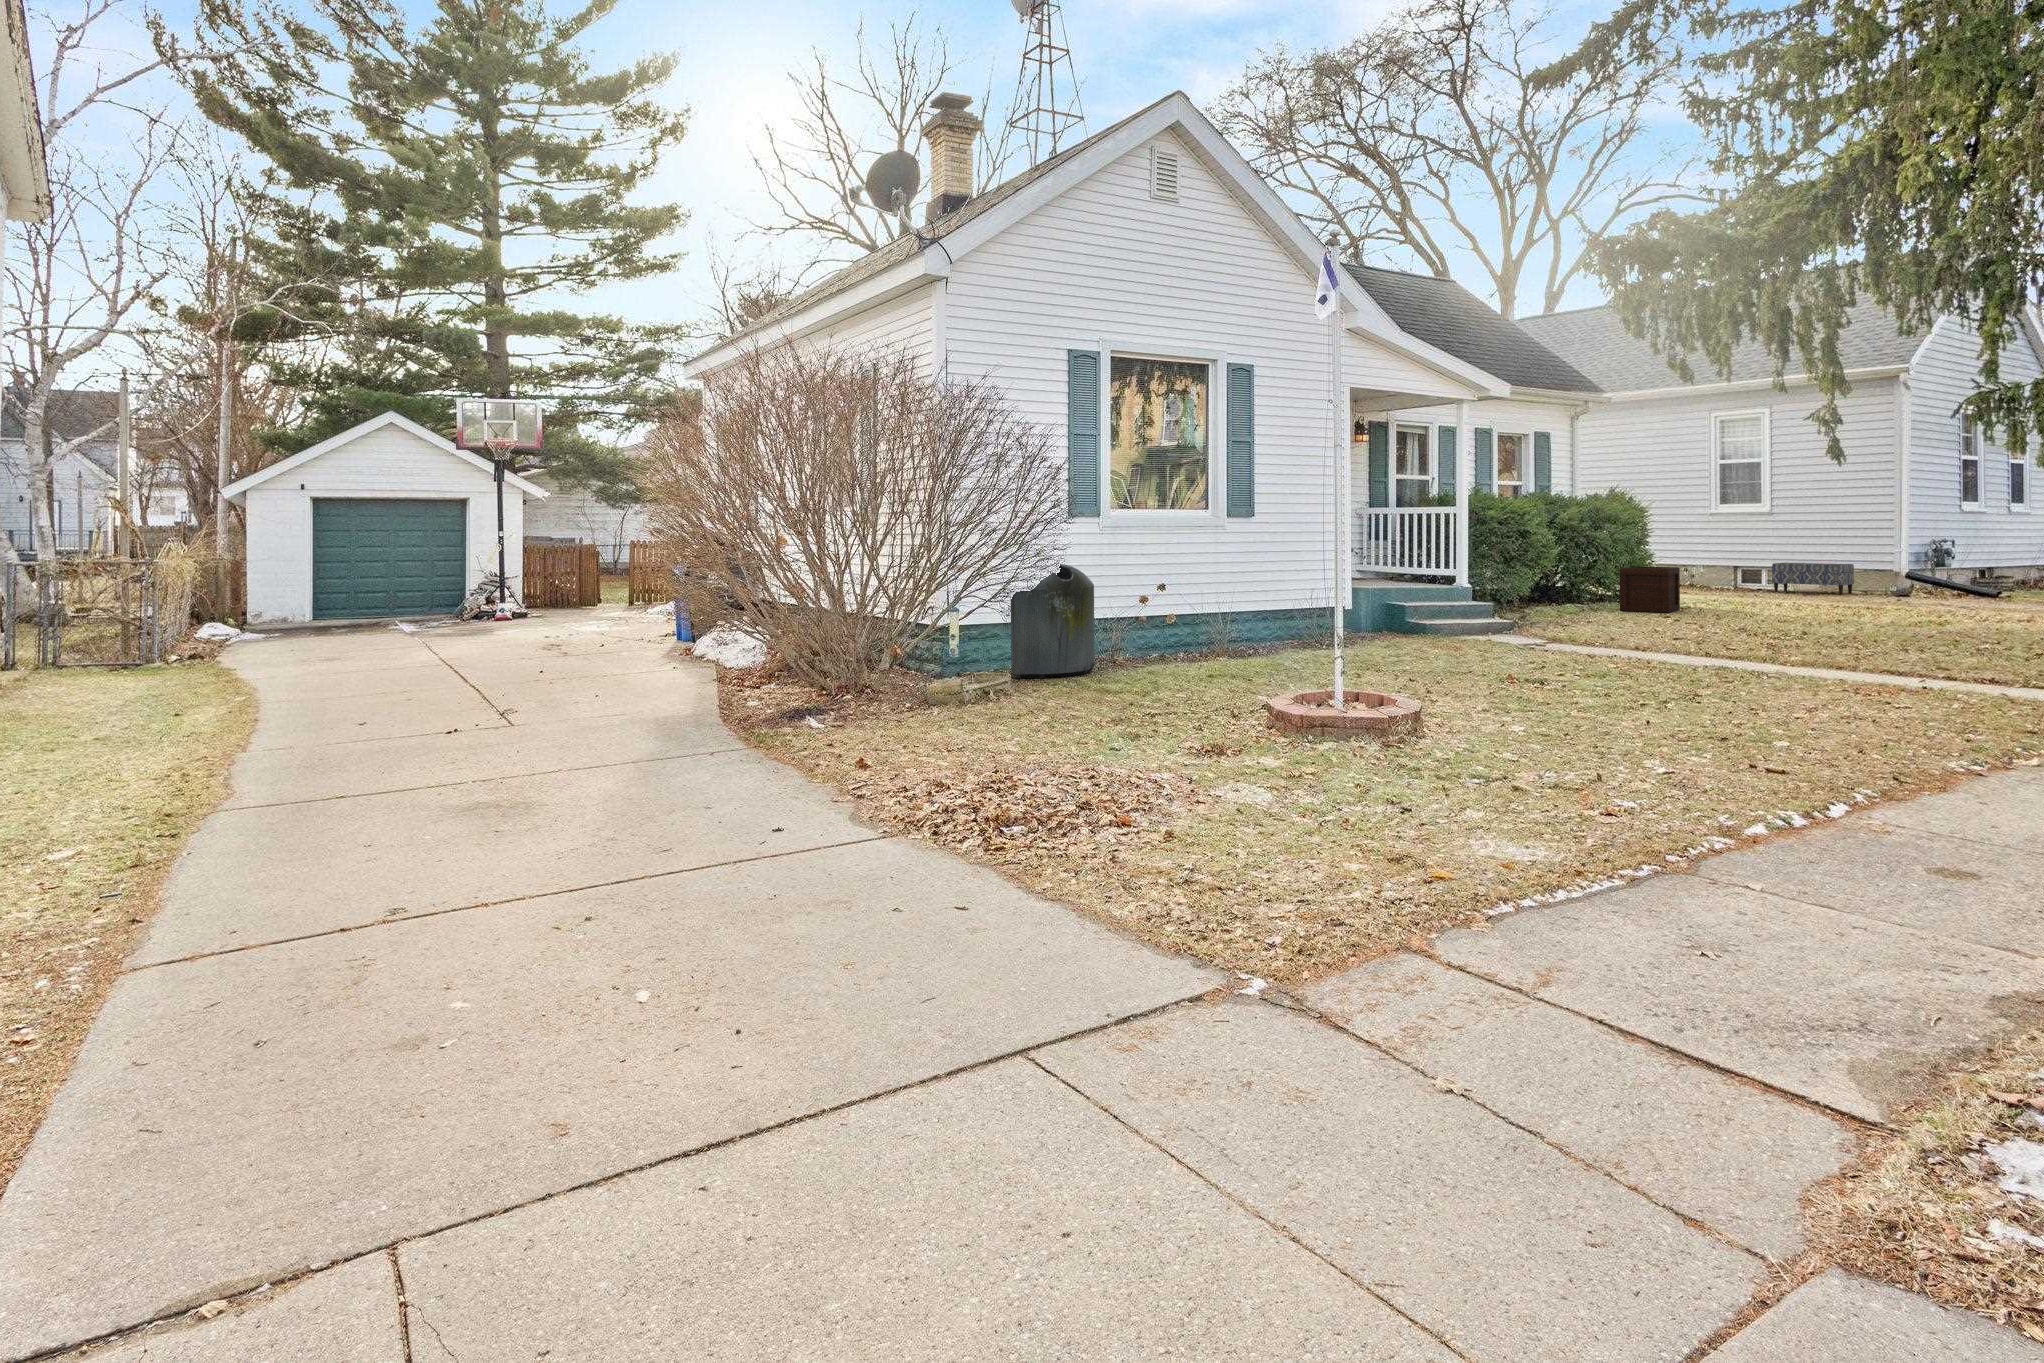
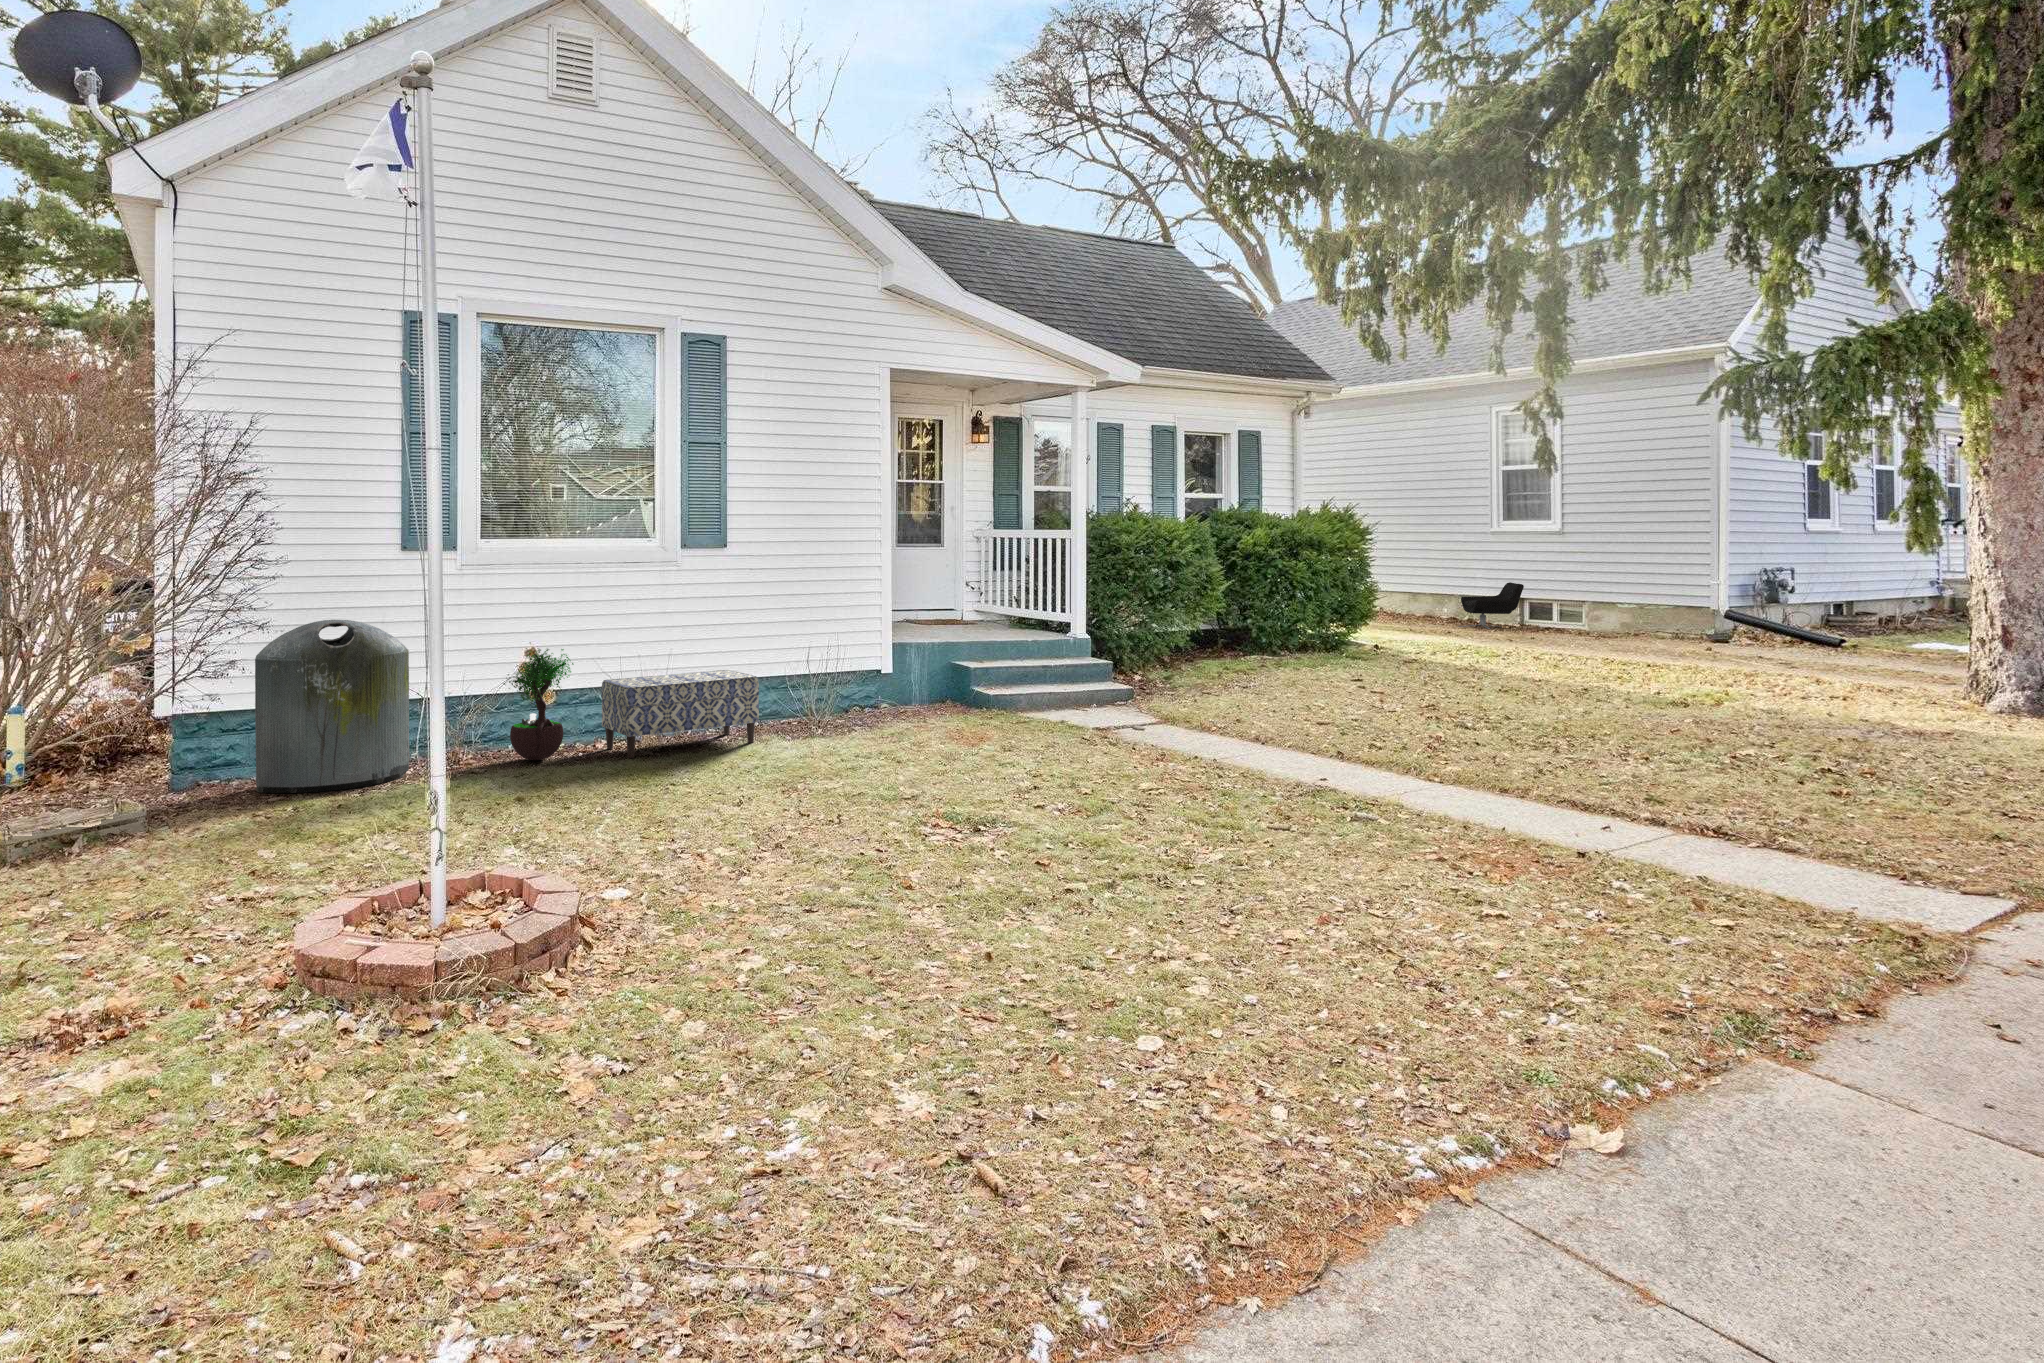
lounge chair: none [1685,554,1739,591] -> present [1461,582,1524,629]
bench: present [1772,563,1854,595] -> present [601,670,759,758]
wooden crate: present [1619,566,1680,613] -> none [1329,604,1408,668]
potted tree: none [1141,581,1188,663] -> present [504,642,574,760]

